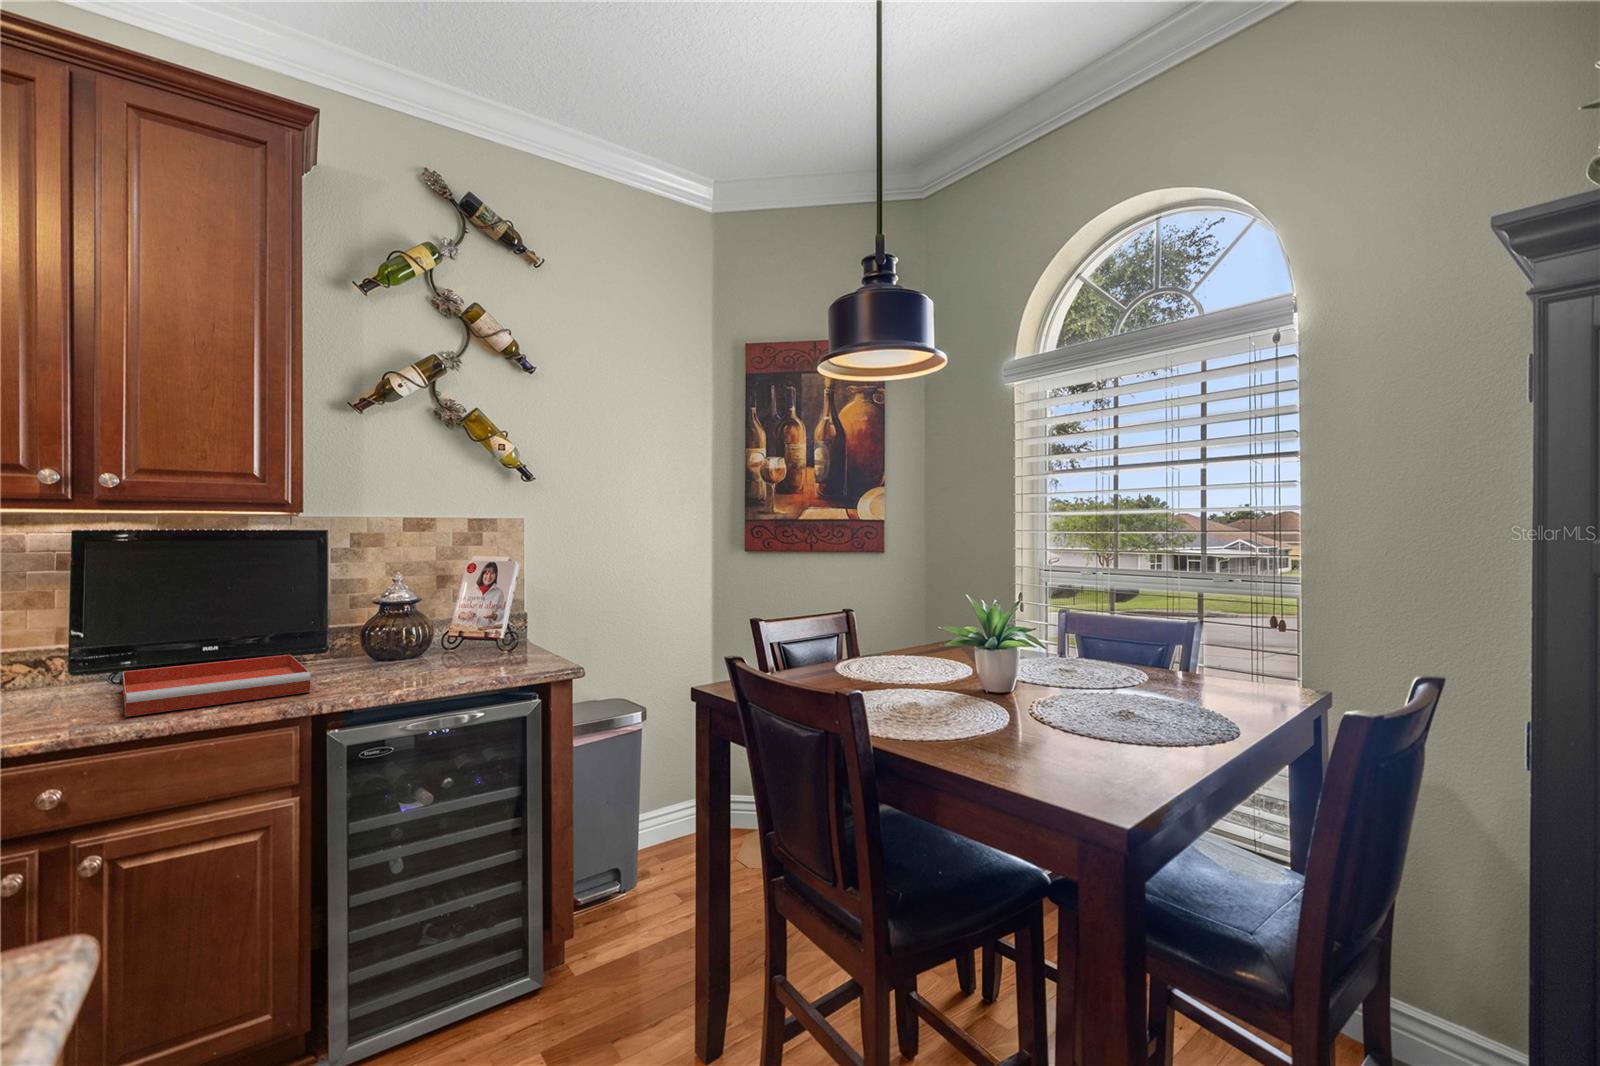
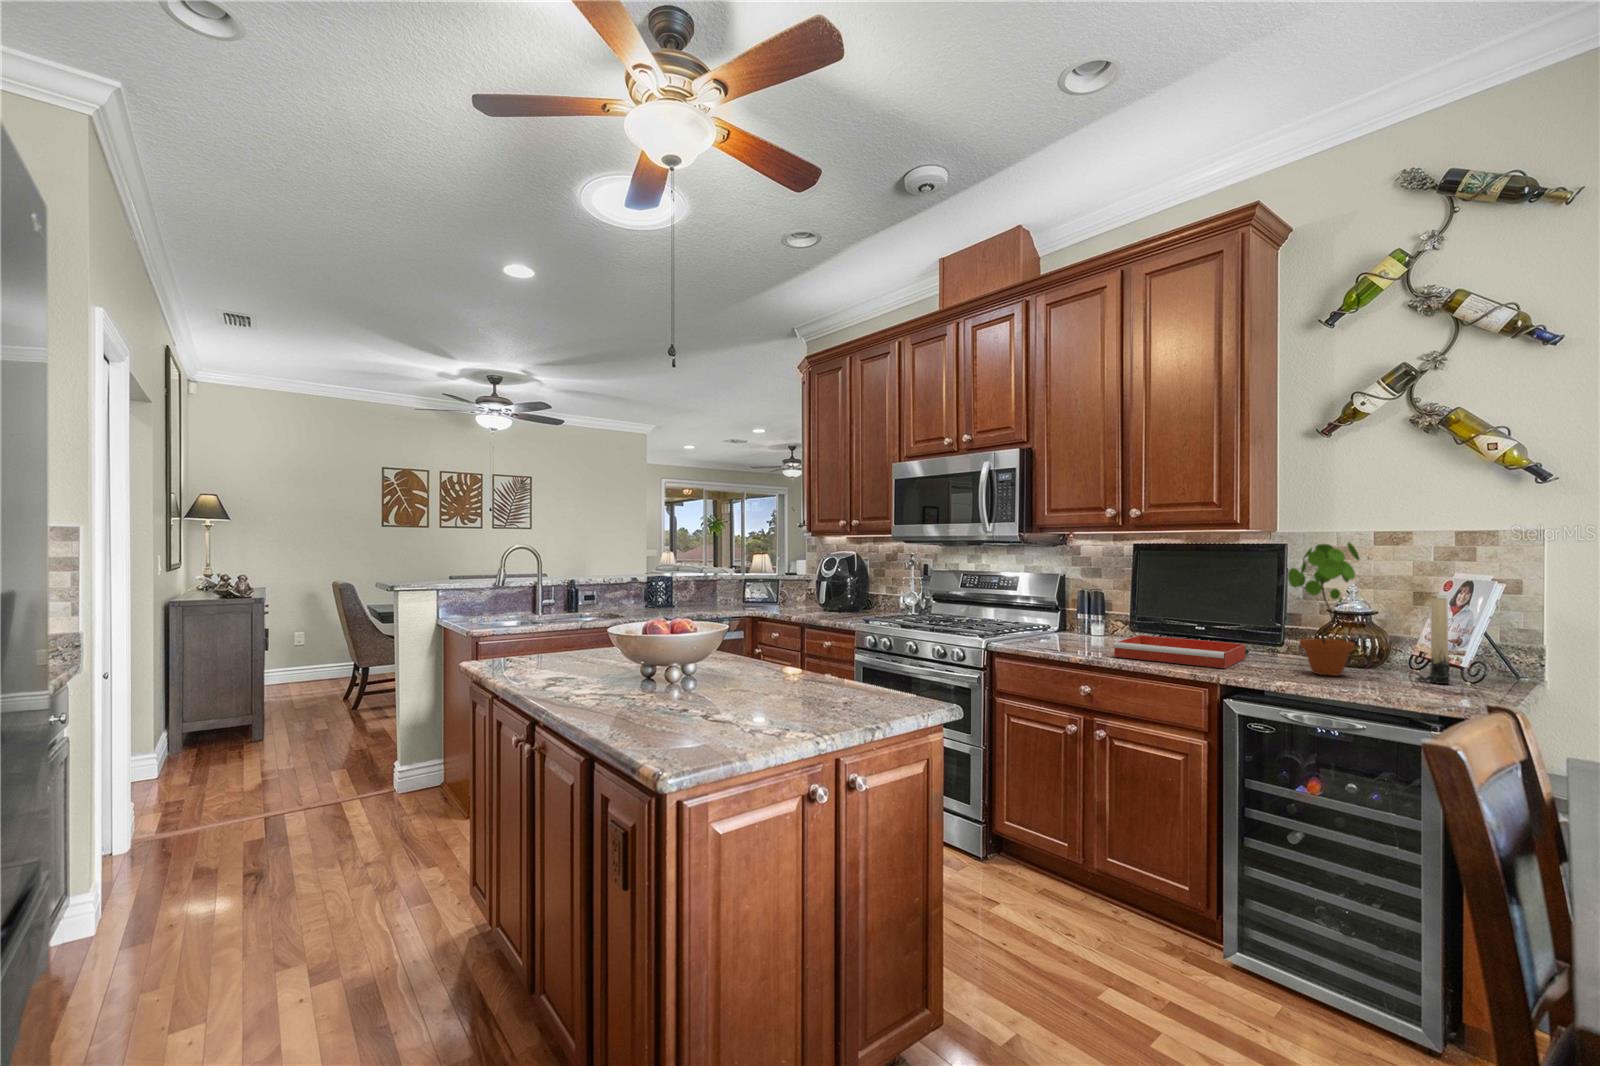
potted plant: none [376,533,438,673] -> present [1288,542,1359,676]
candle: none [473,579,498,659] -> present [1417,595,1450,684]

